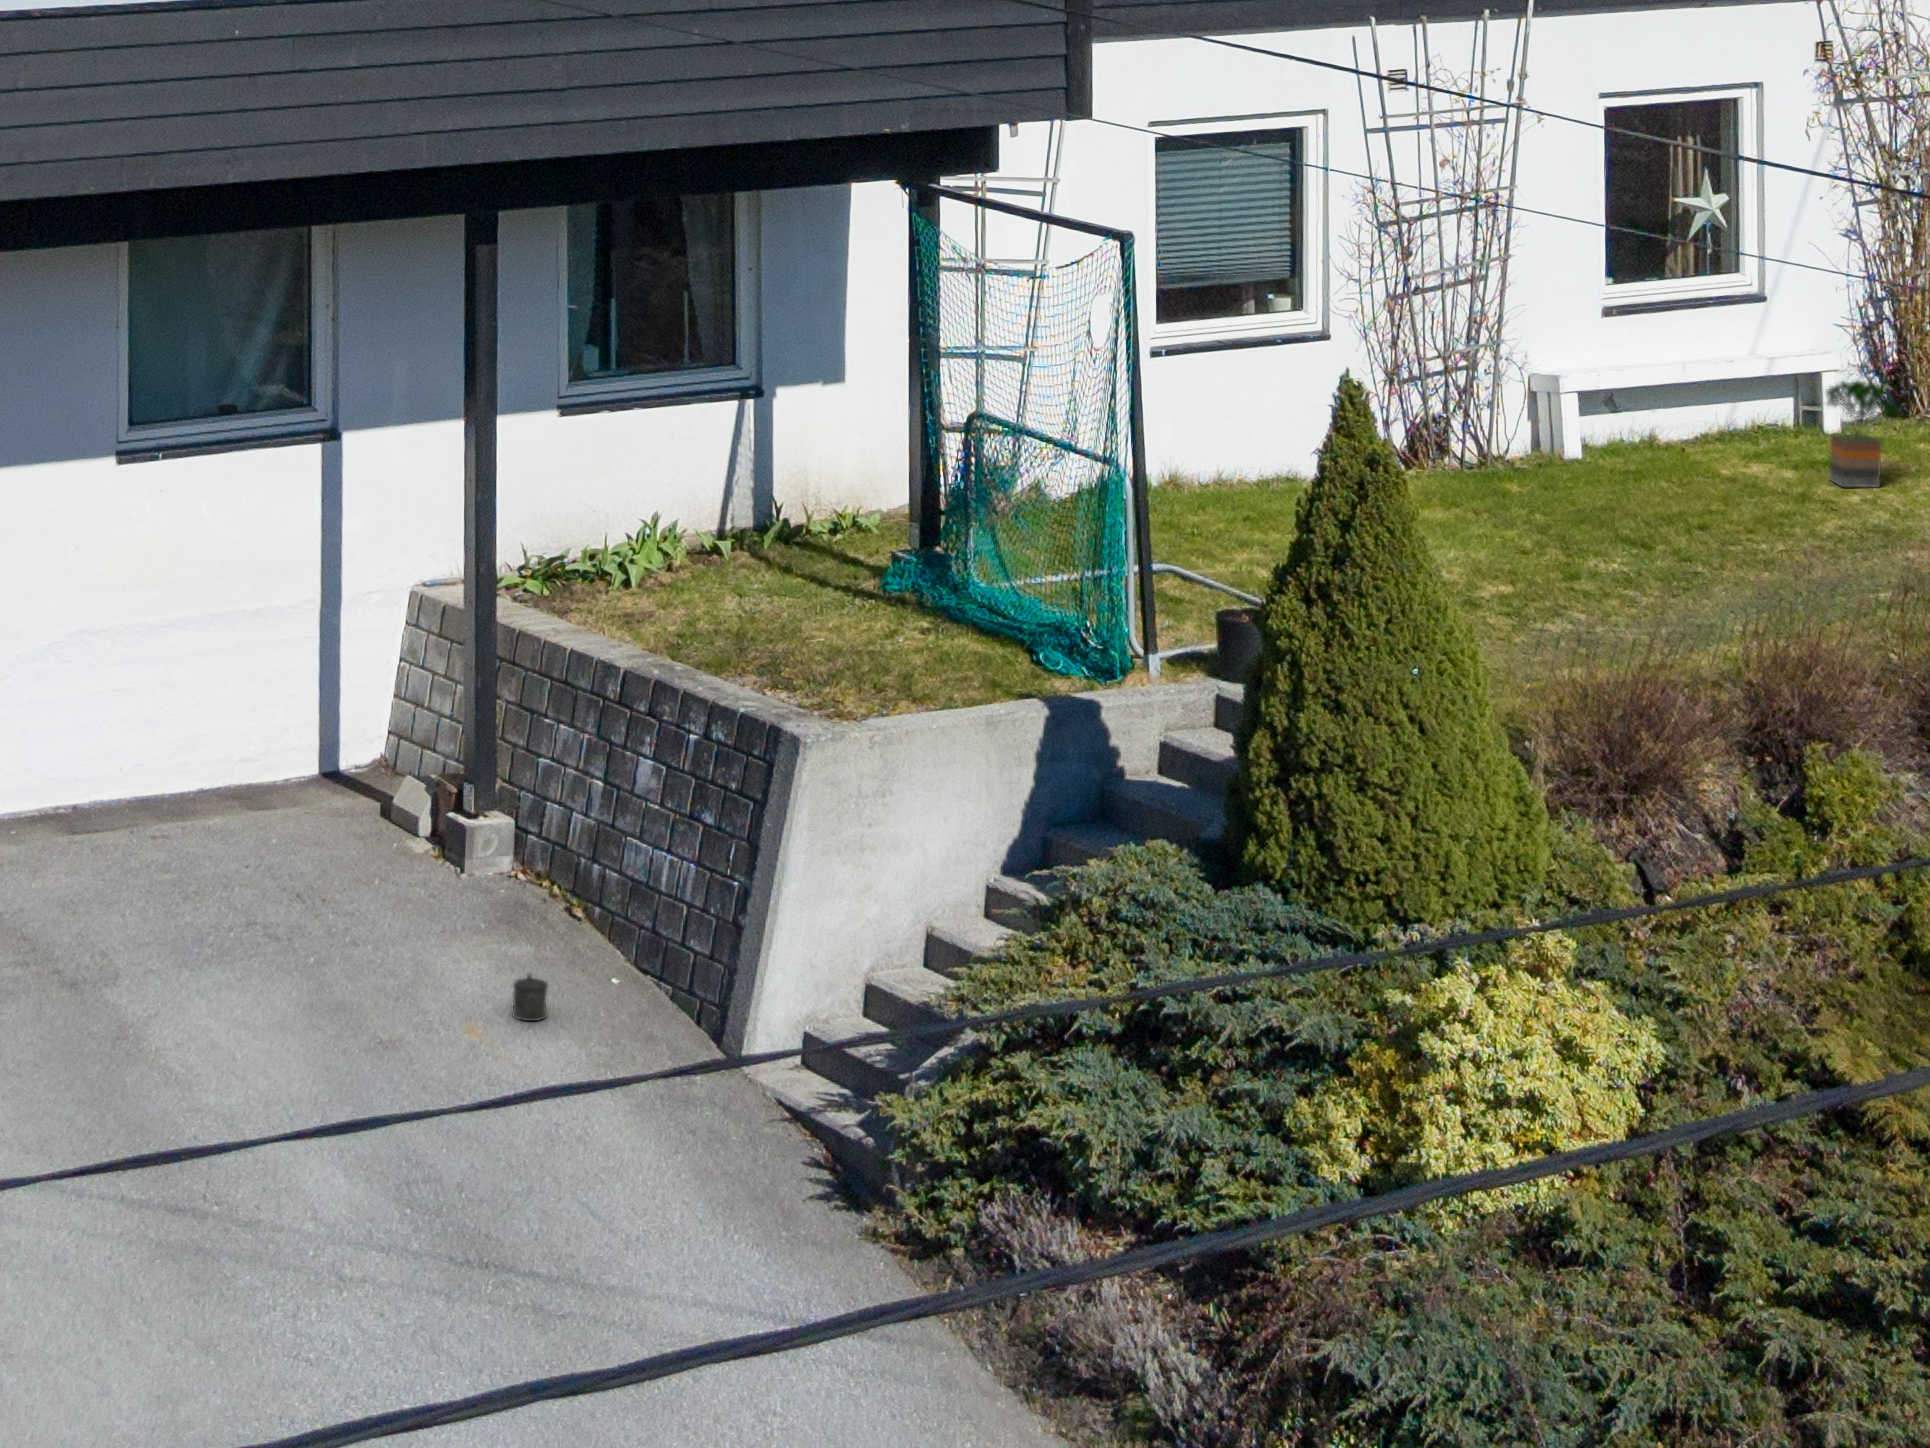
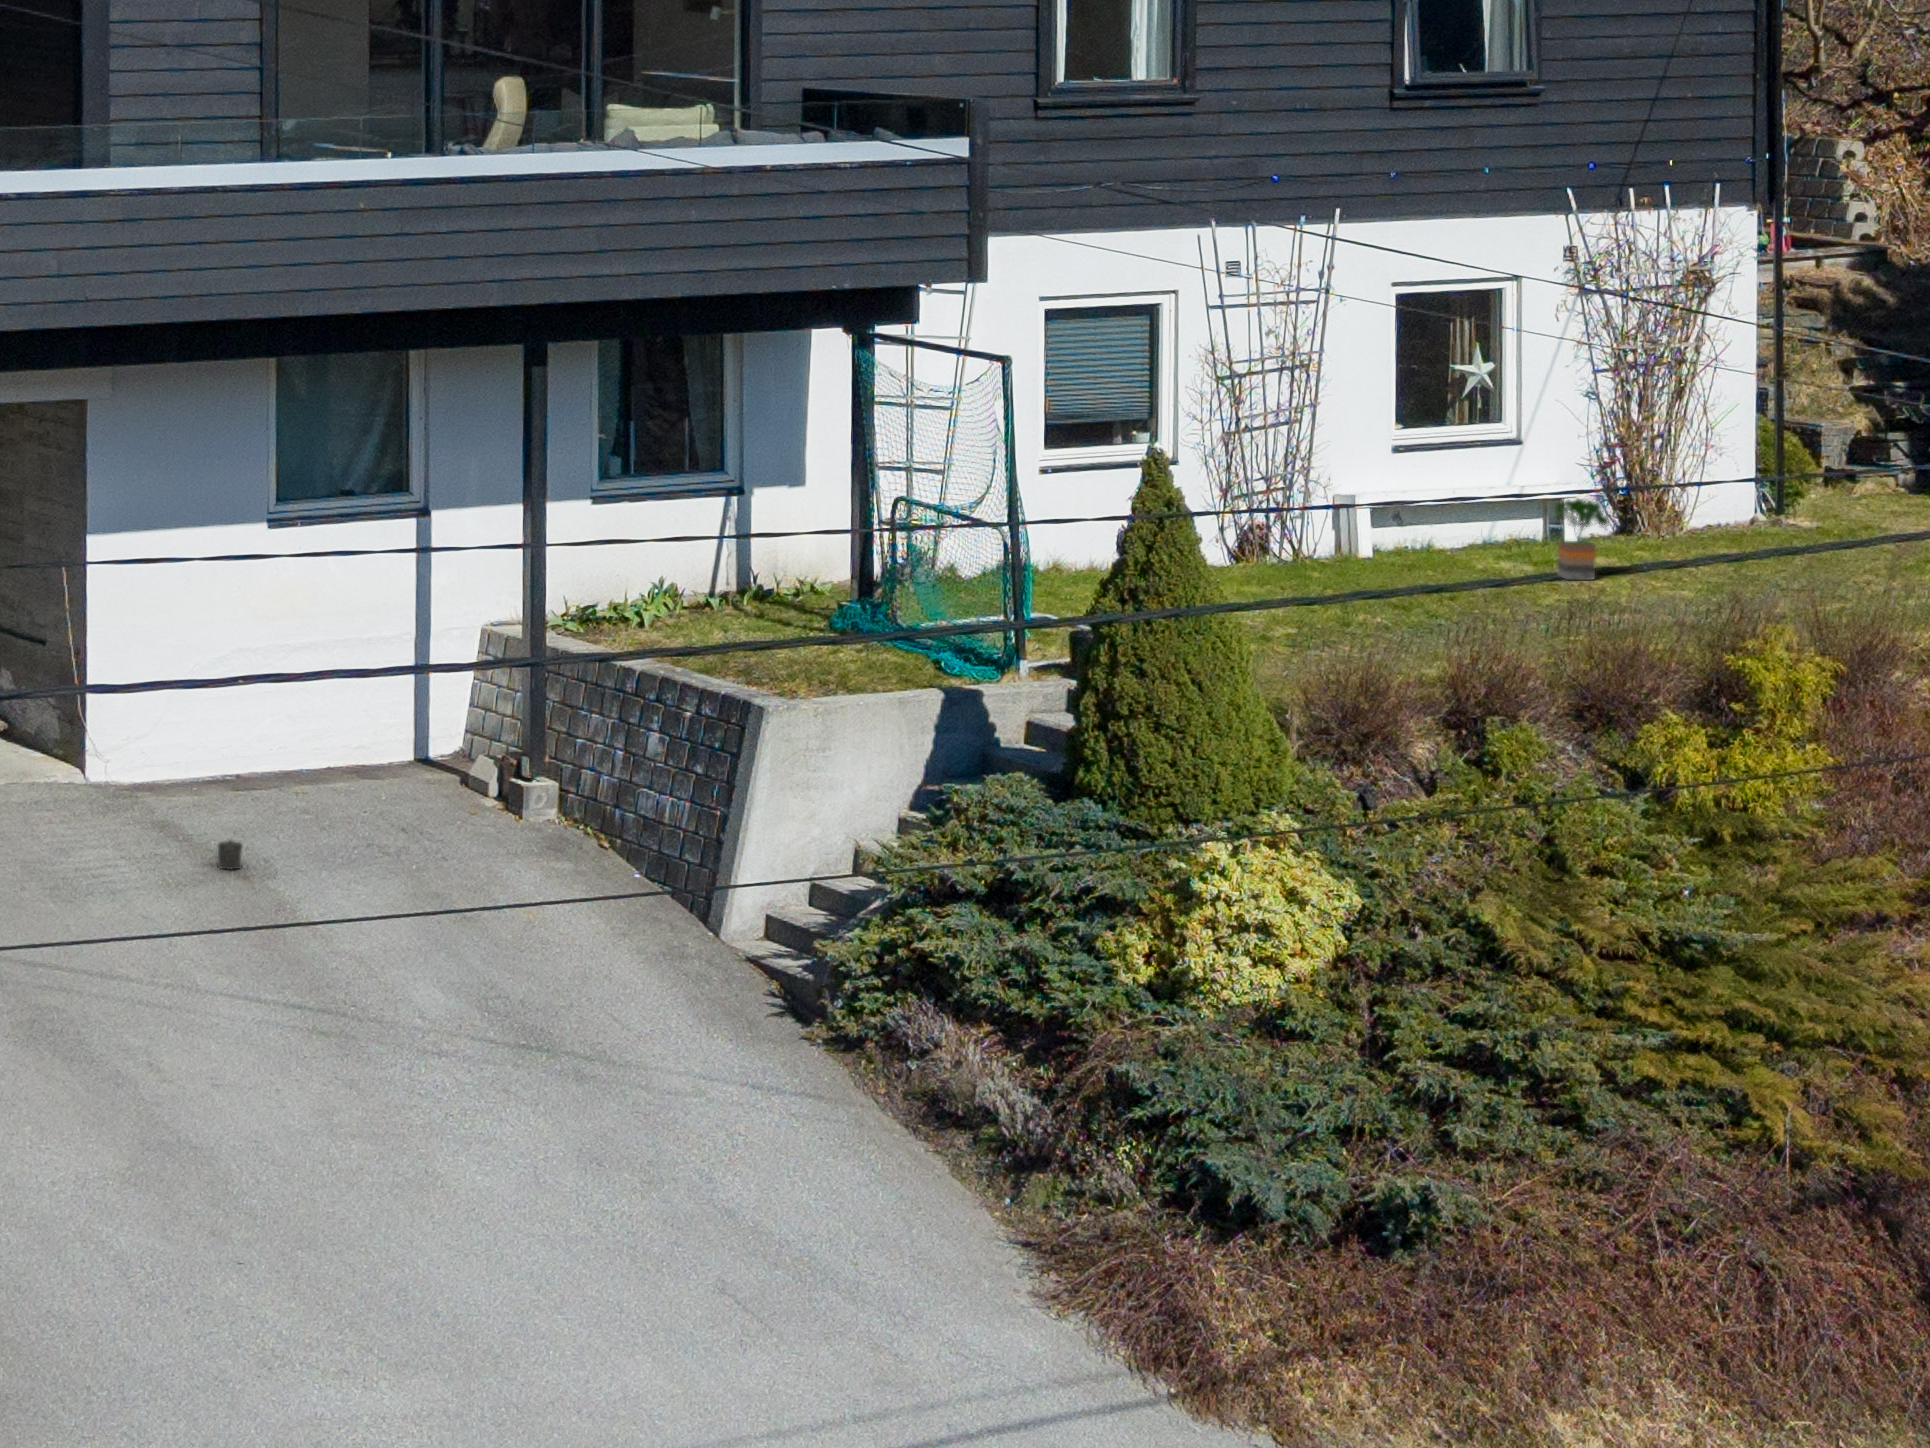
watering can: present [513,974,548,1021] -> present [218,840,242,869]

